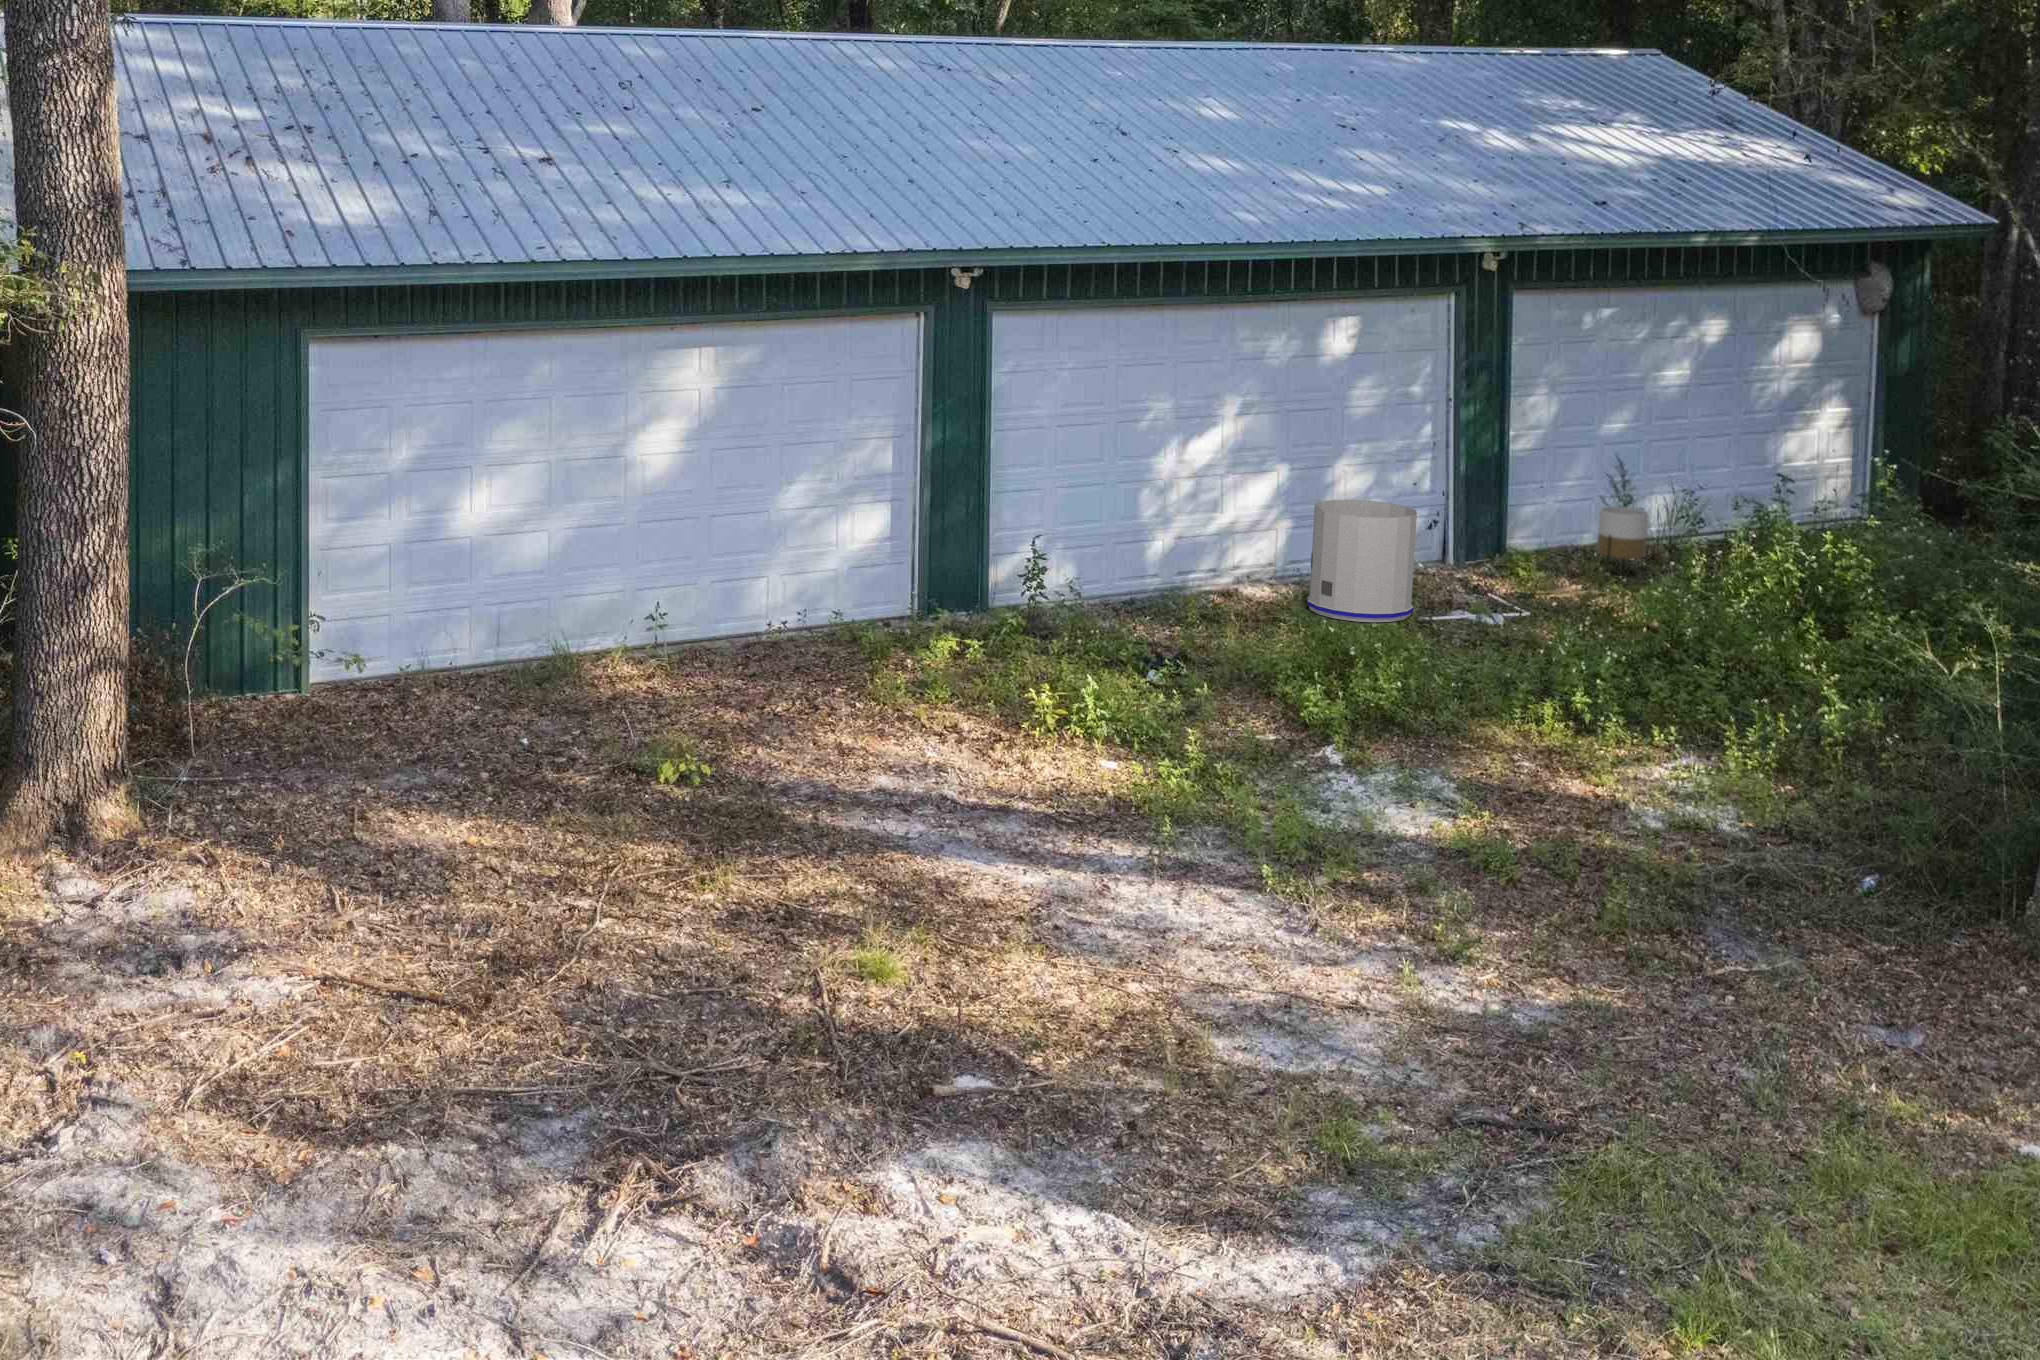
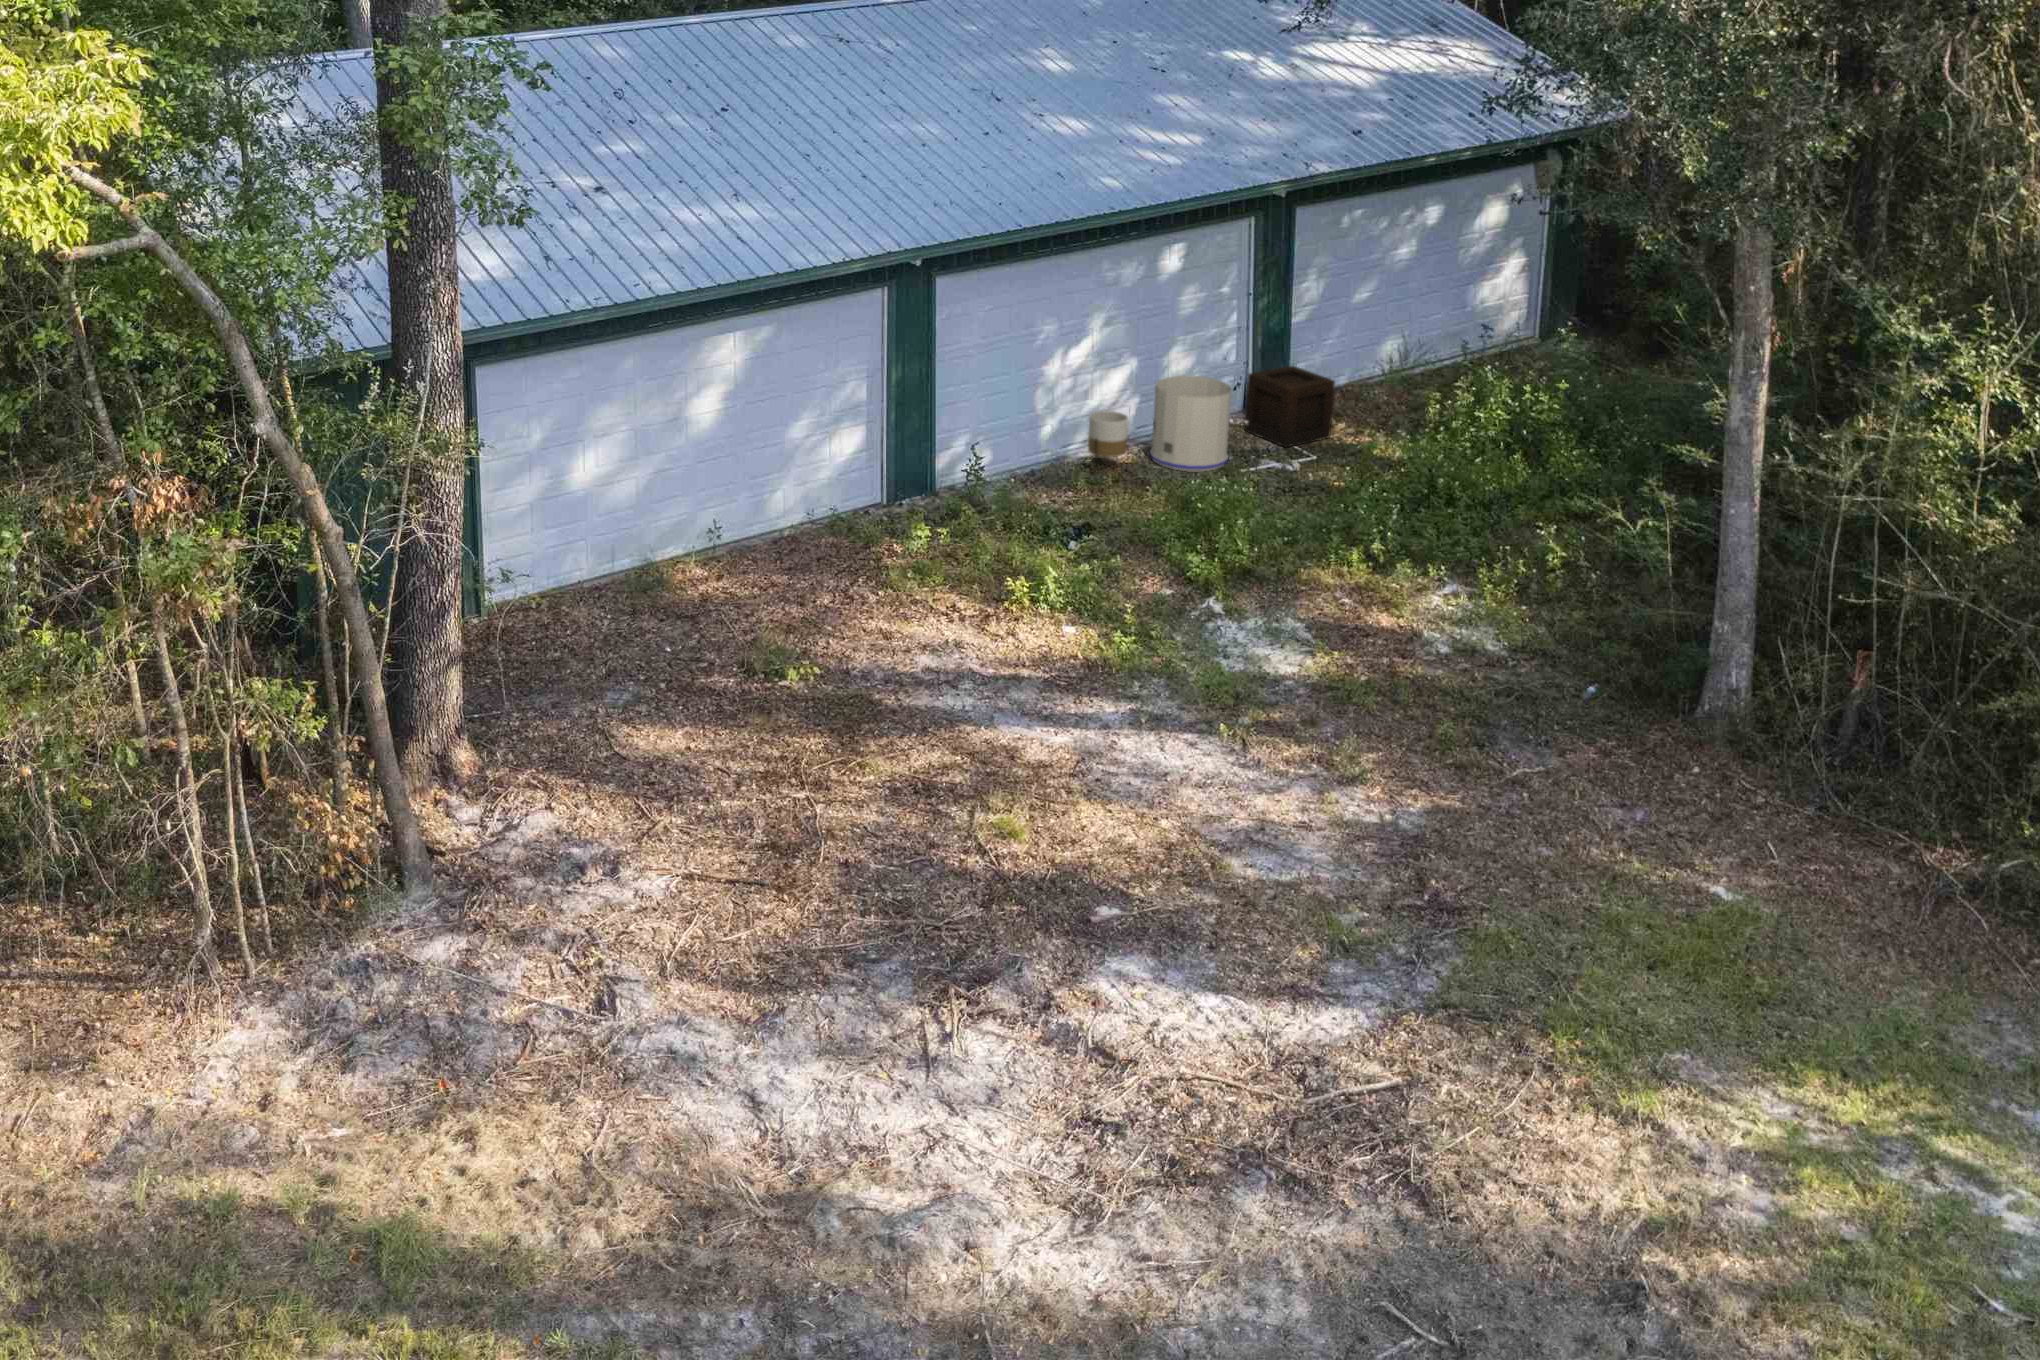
planter: present [1597,507,1648,573] -> present [1088,411,1128,470]
wooden crate: none [1448,508,1570,607] -> present [1244,366,1335,447]

